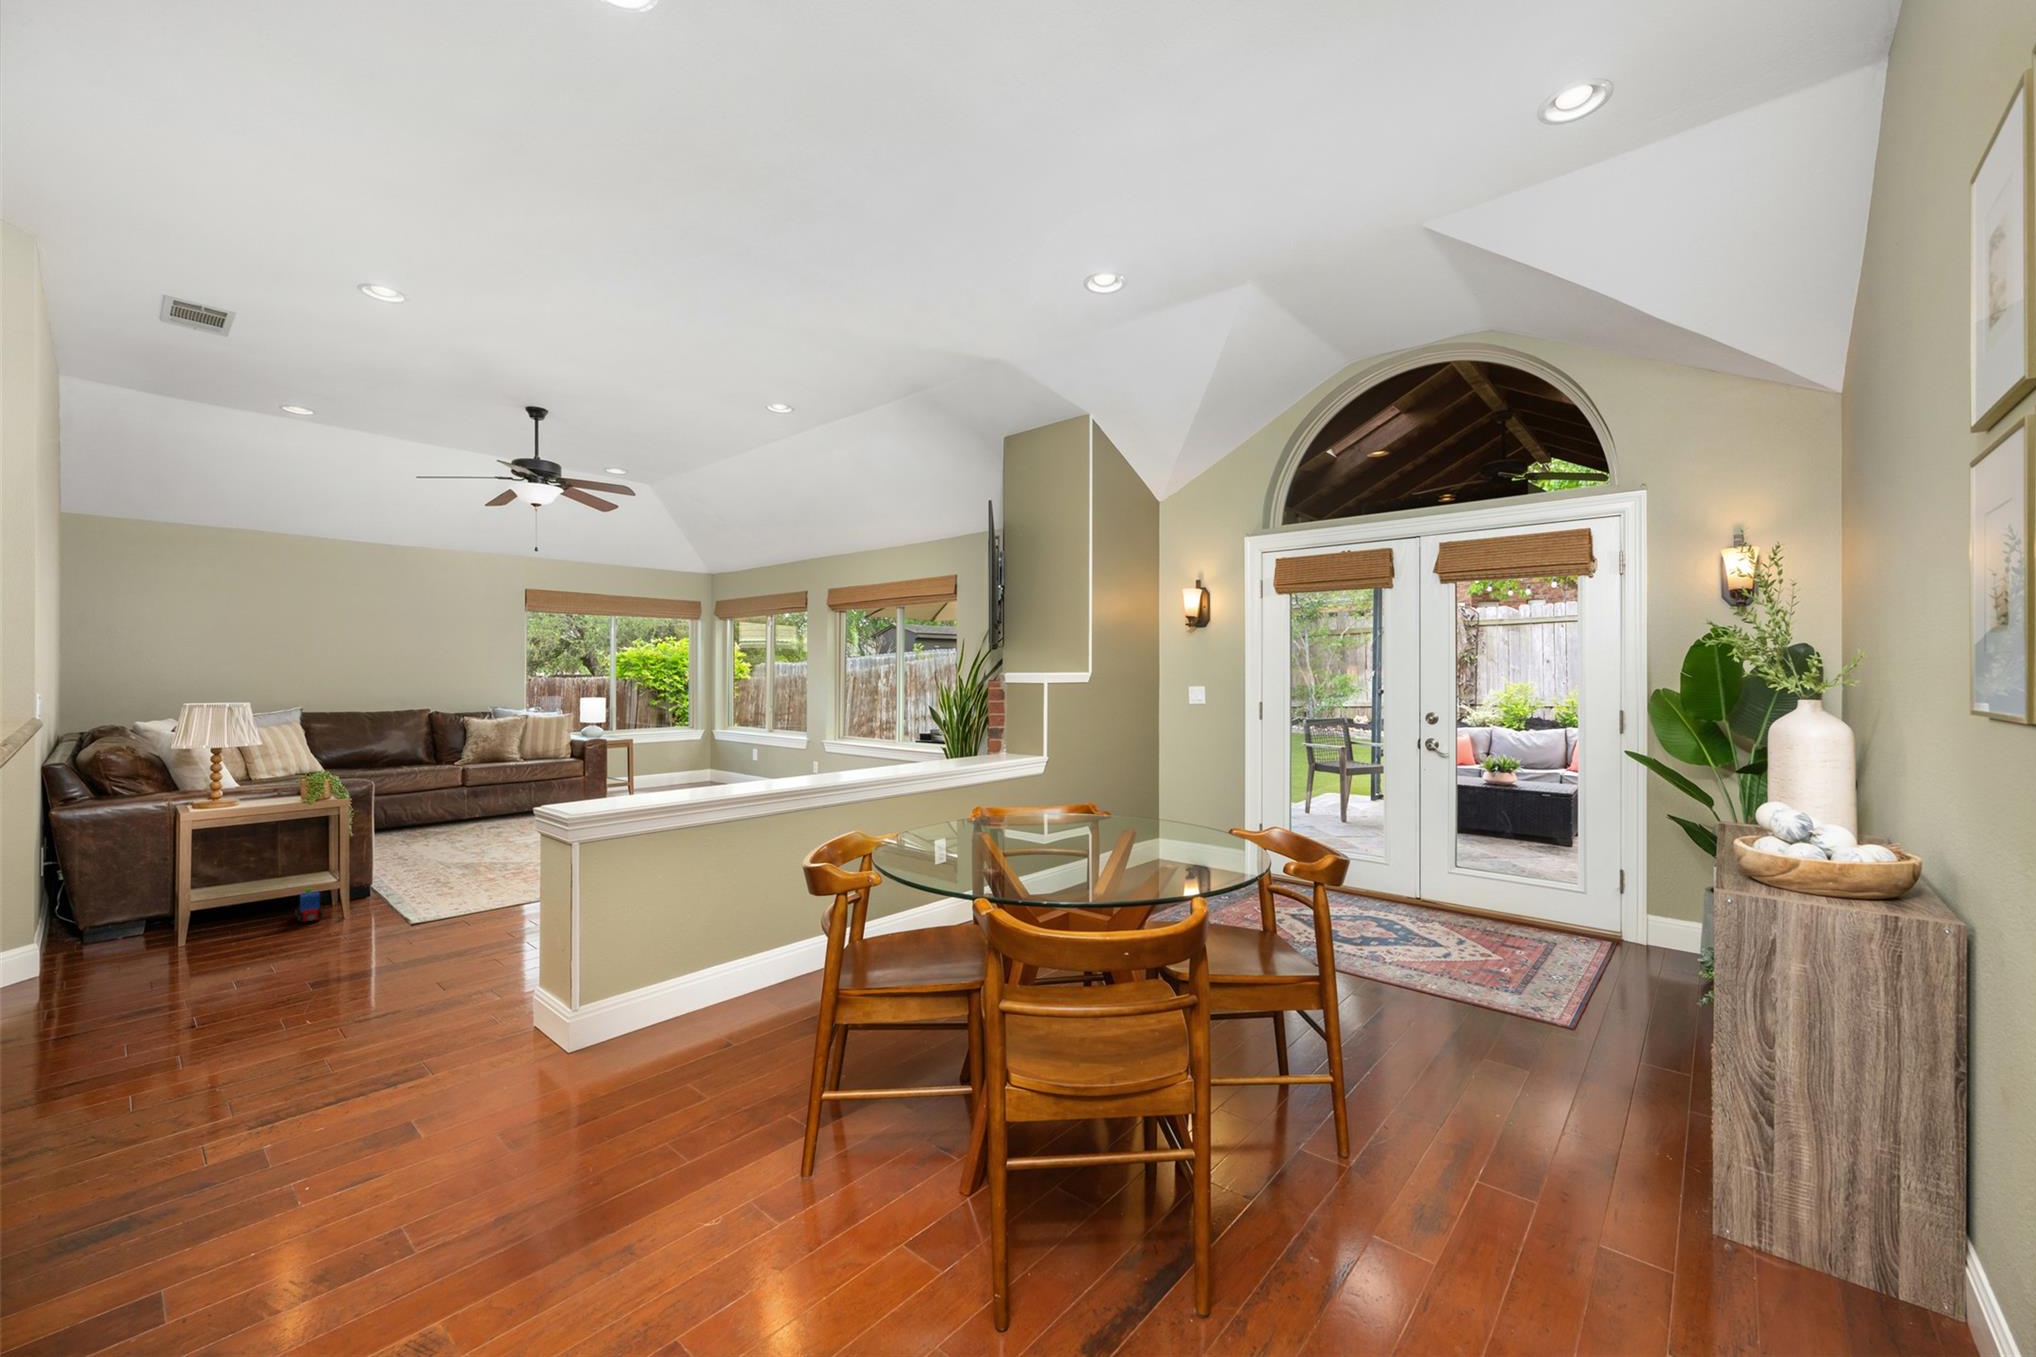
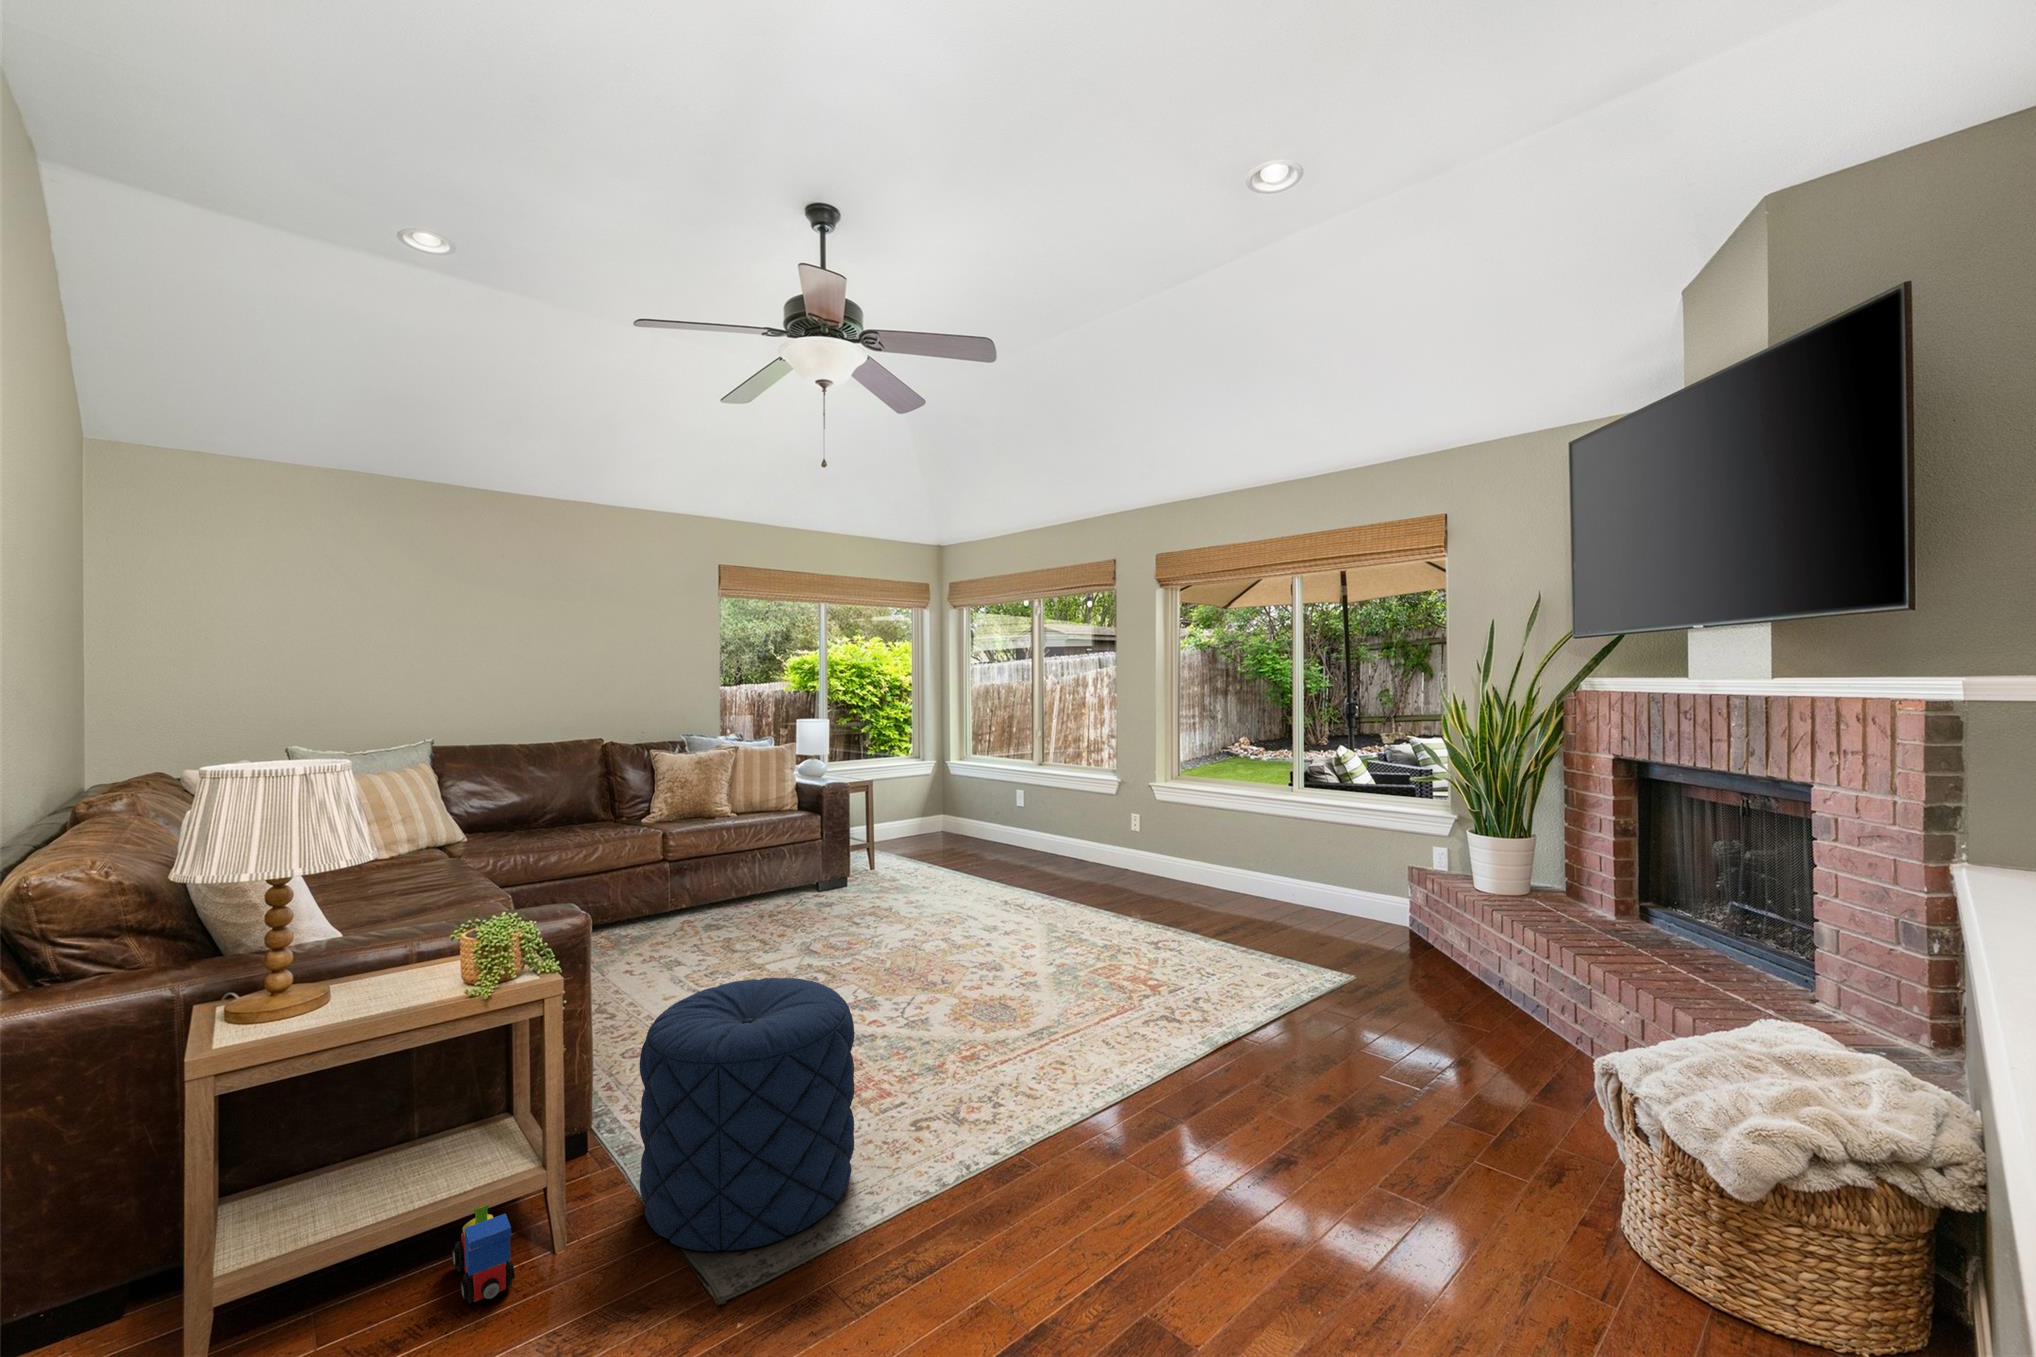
pouf: none [385,811,496,912] -> present [640,978,854,1251]

